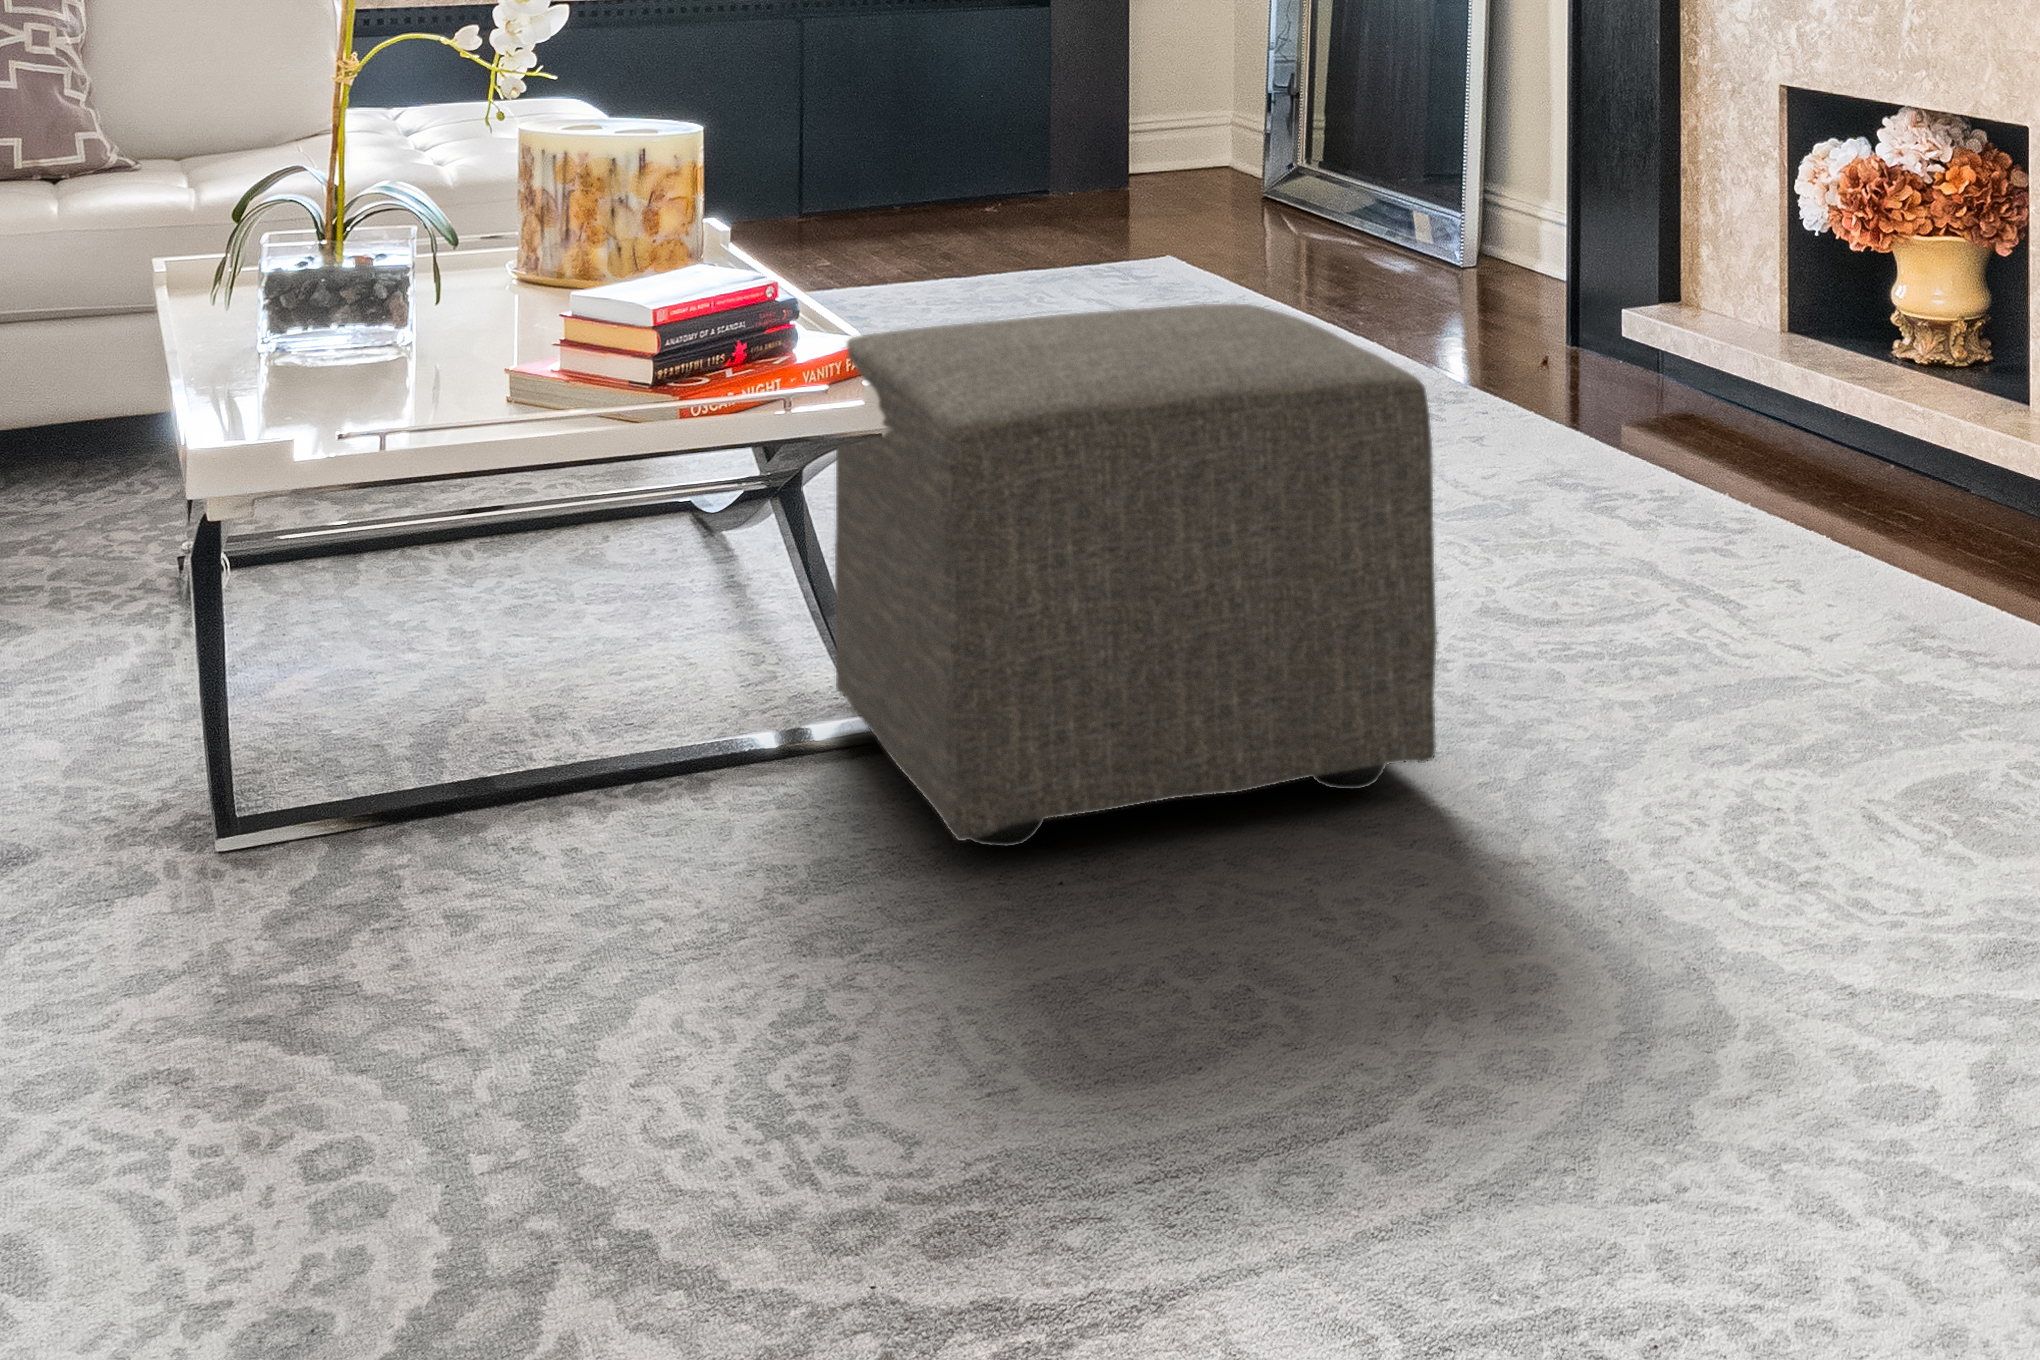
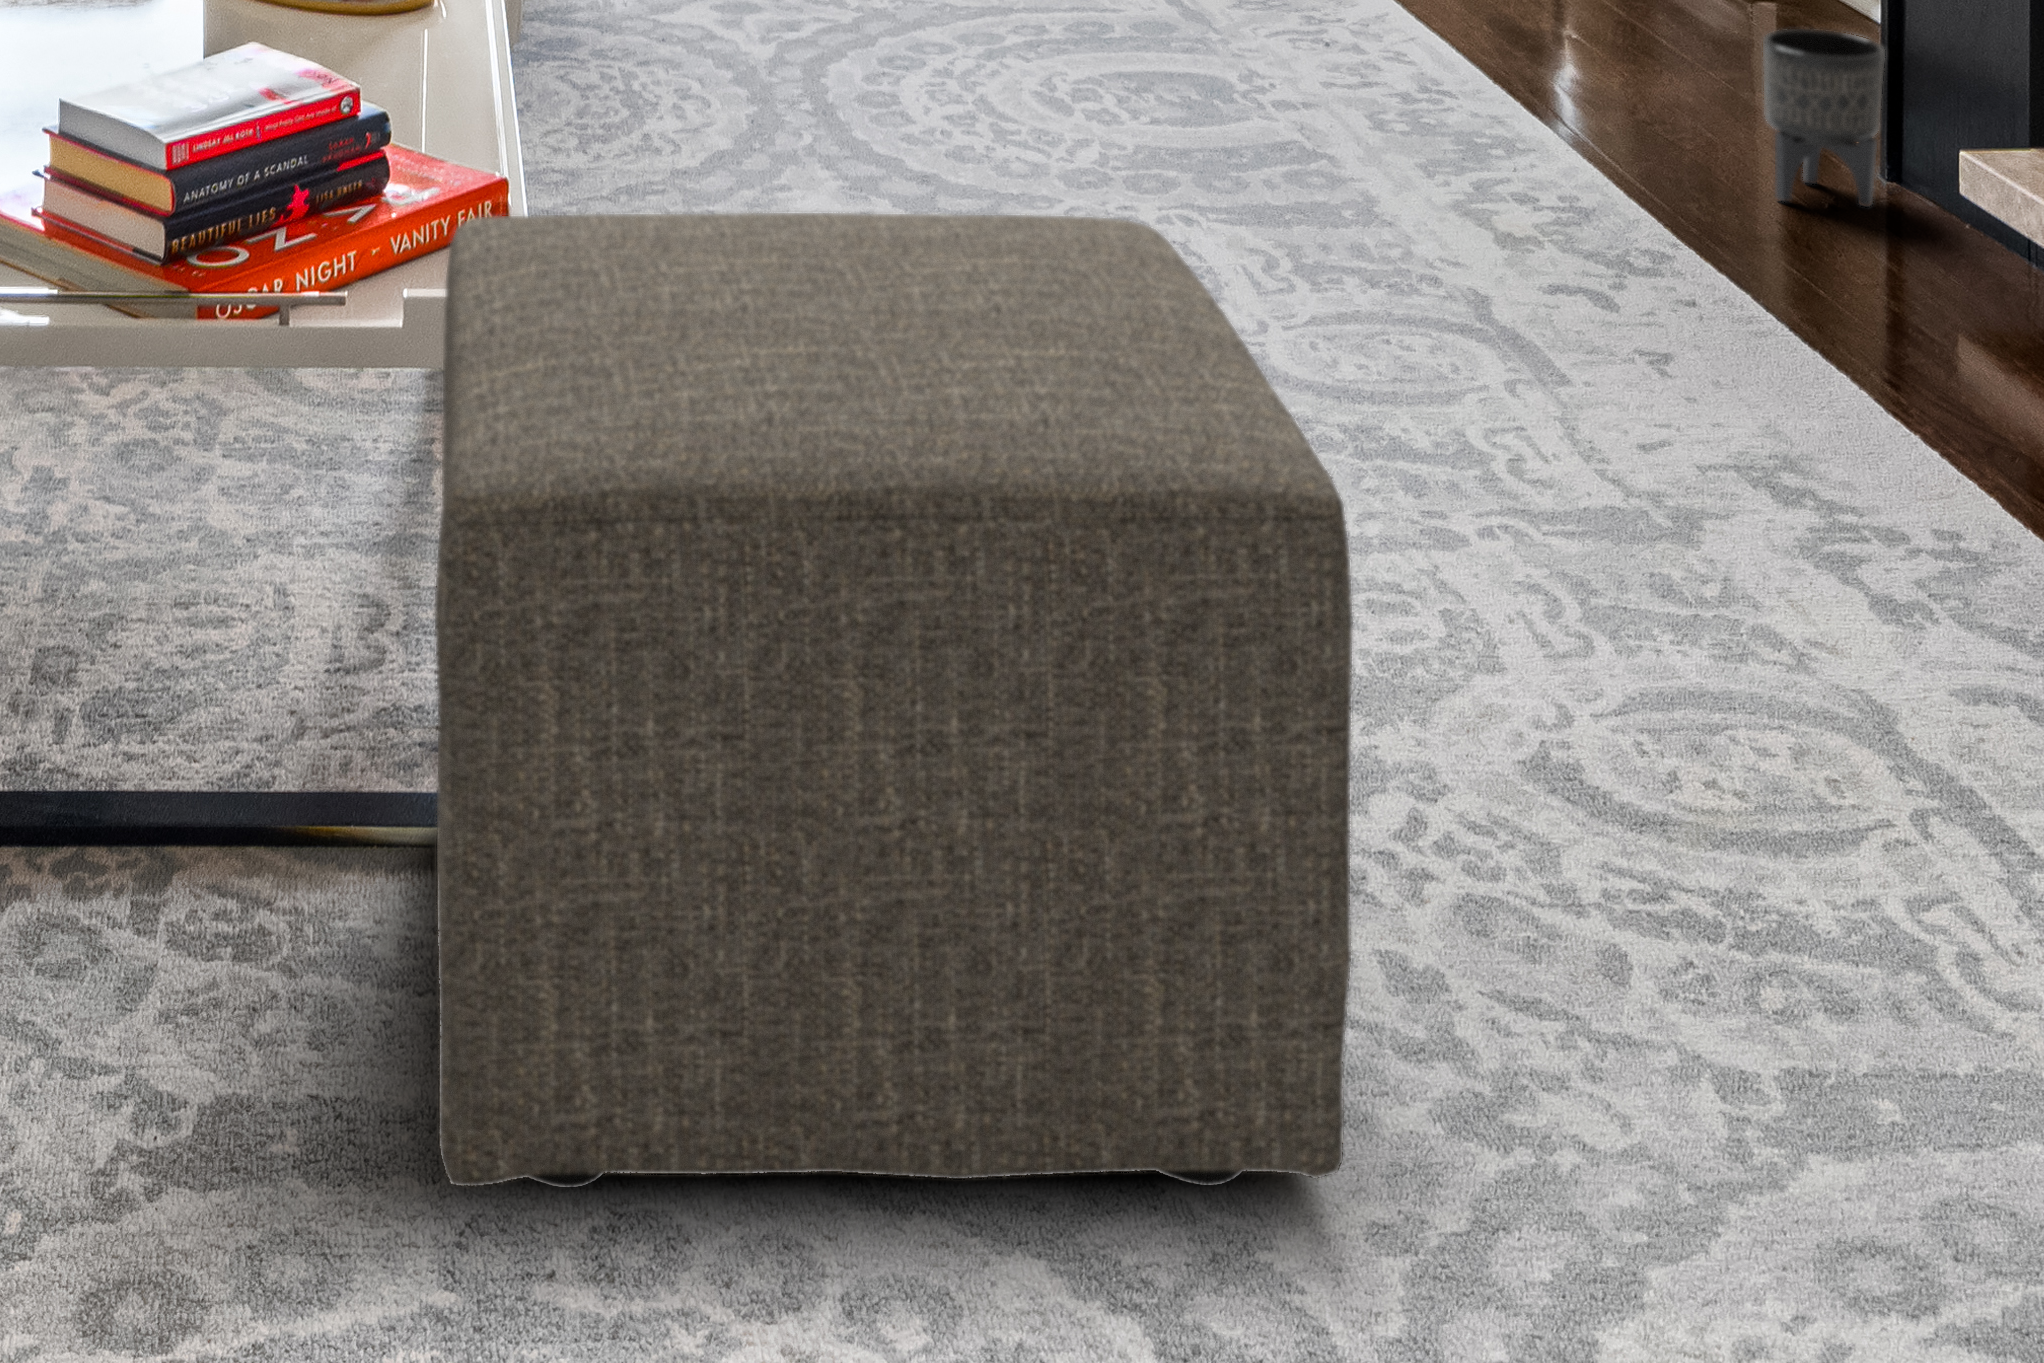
planter: none [1508,258,1580,368] -> present [1763,29,1885,207]

